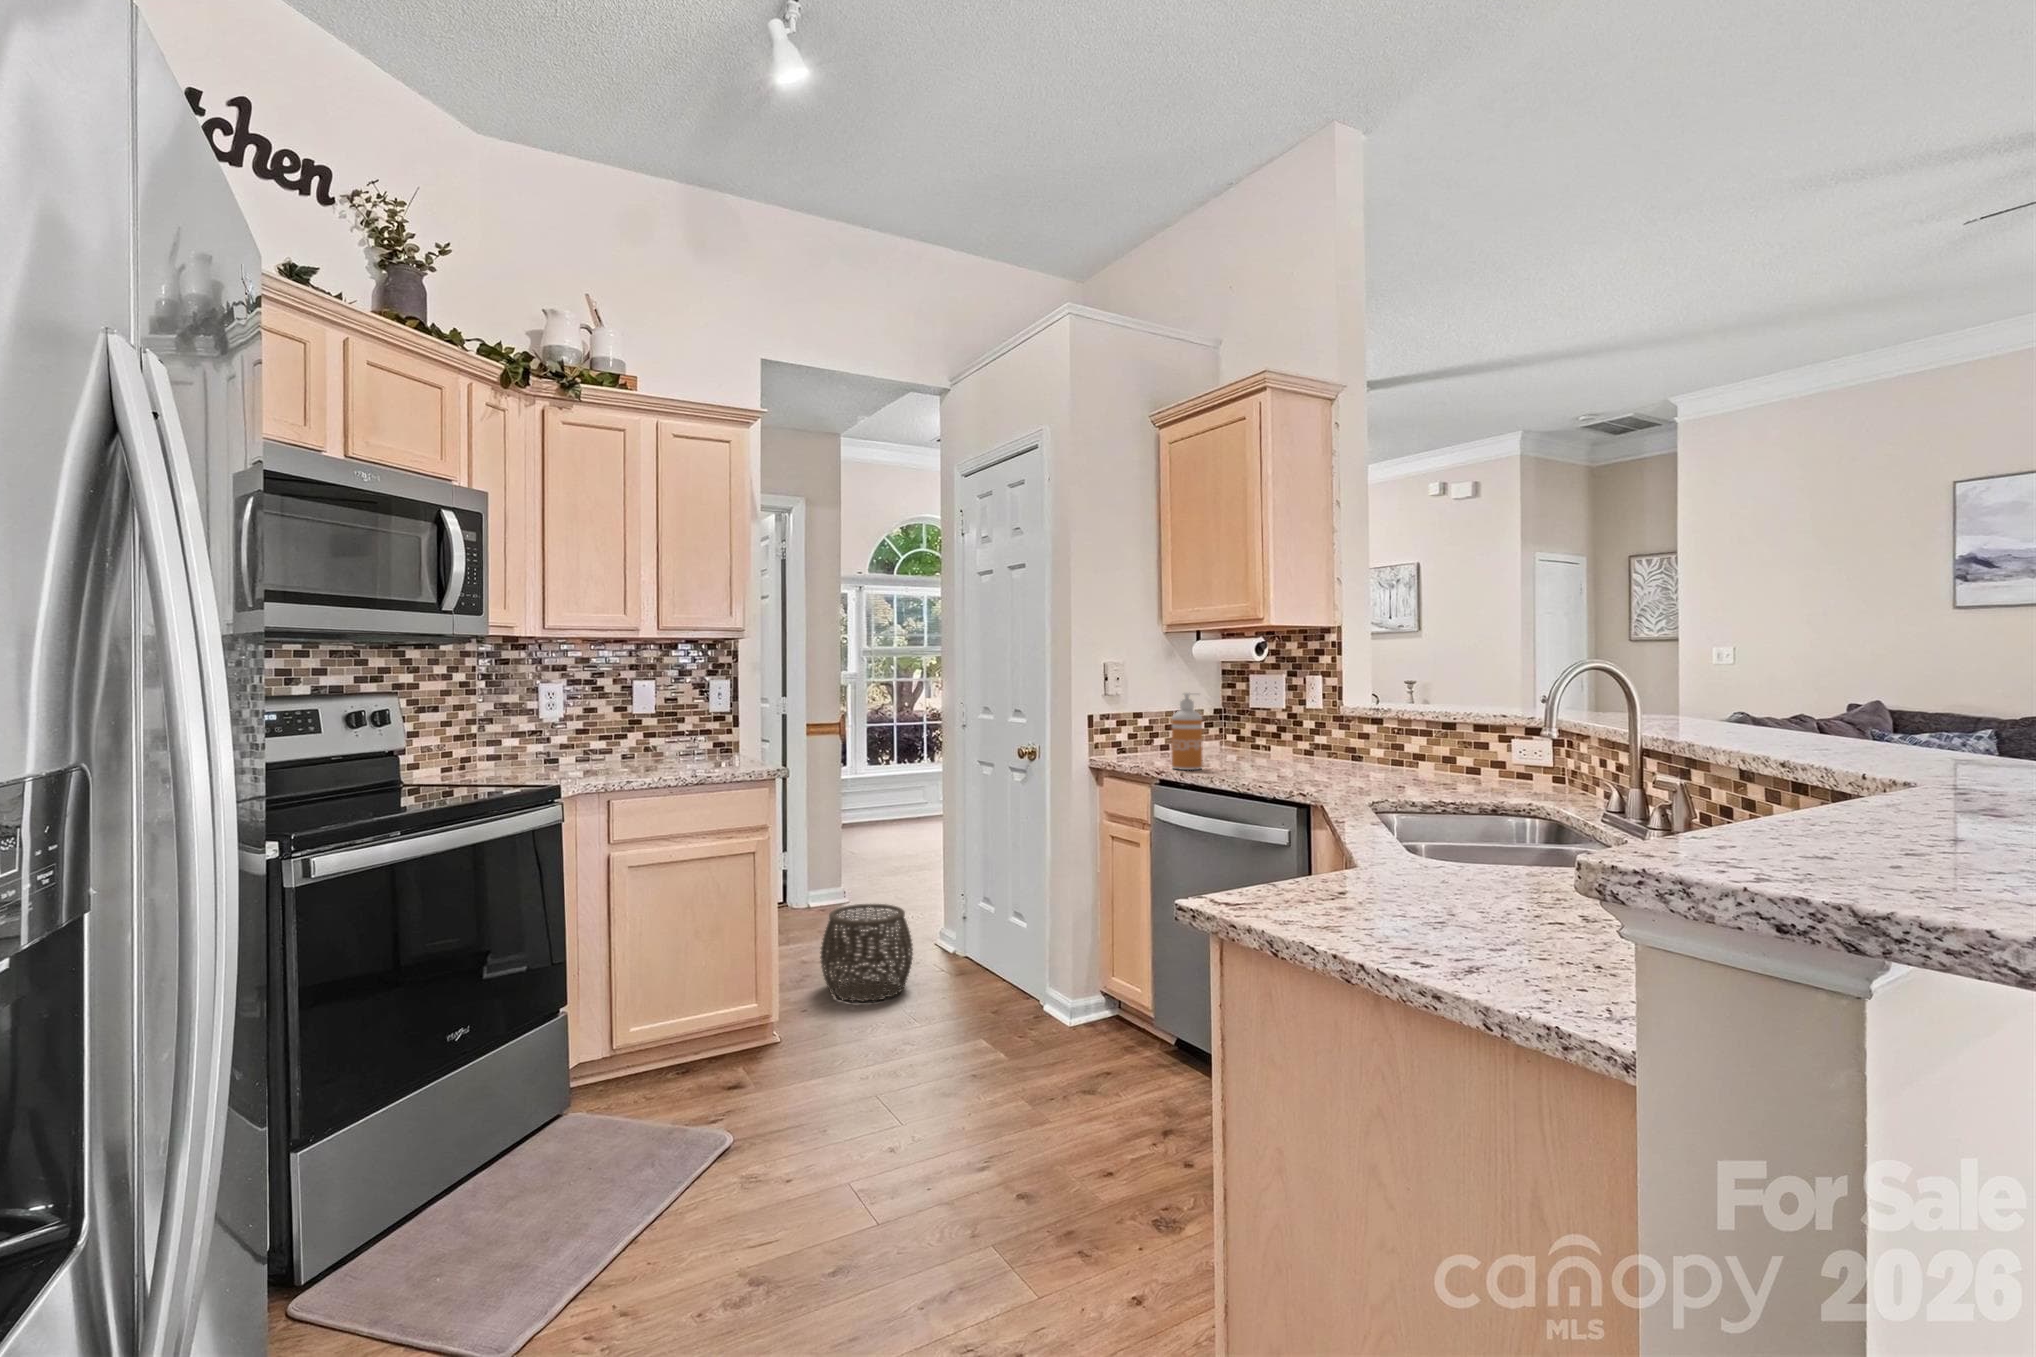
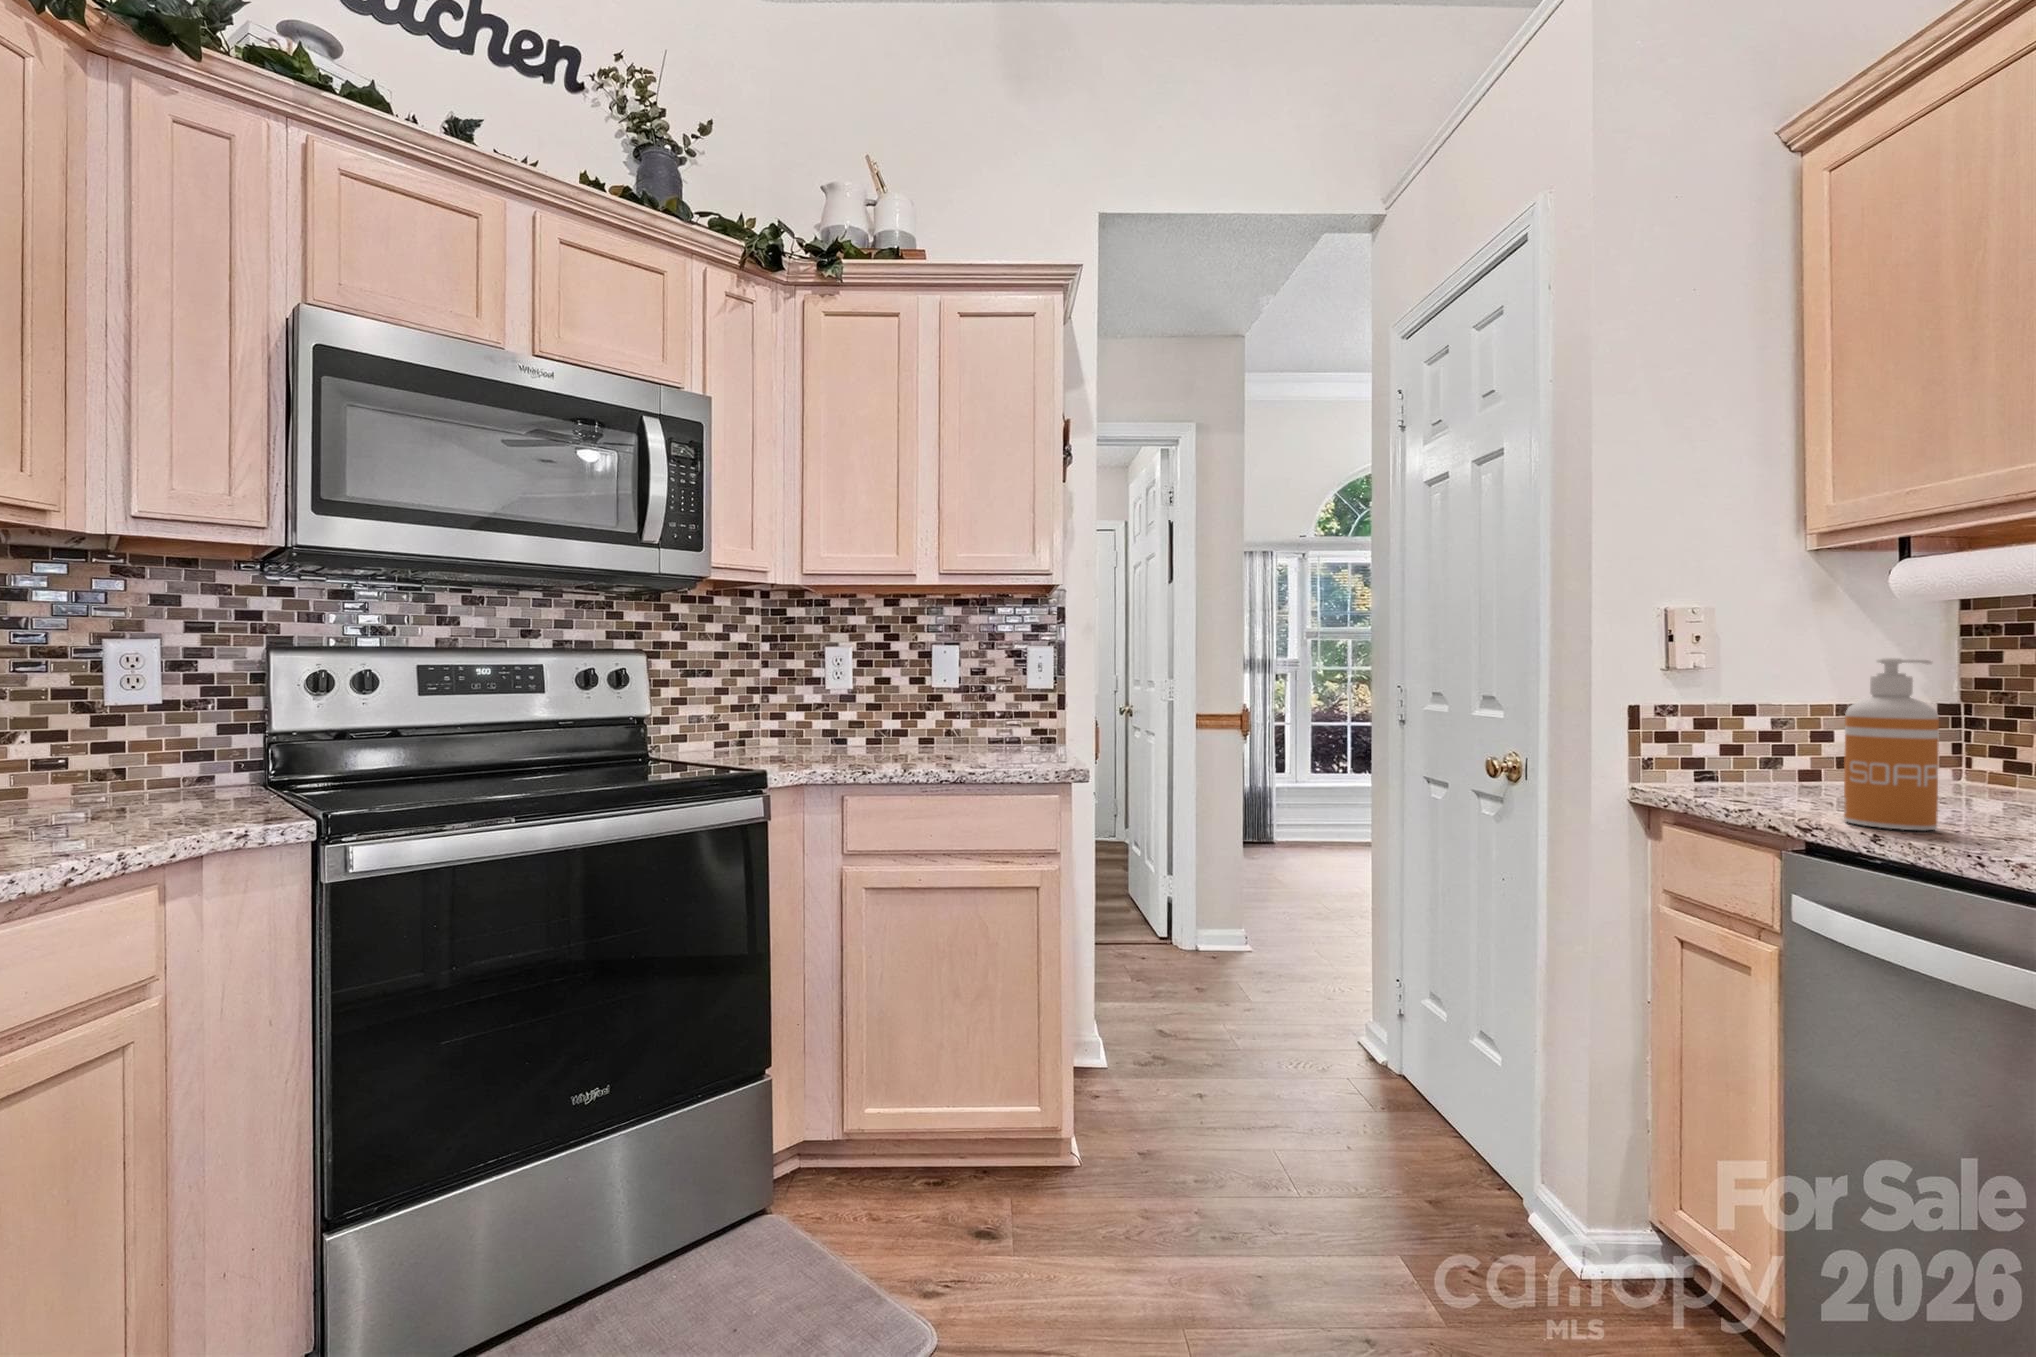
woven basket: present [820,904,913,1001] -> none [1163,967,1304,1125]

